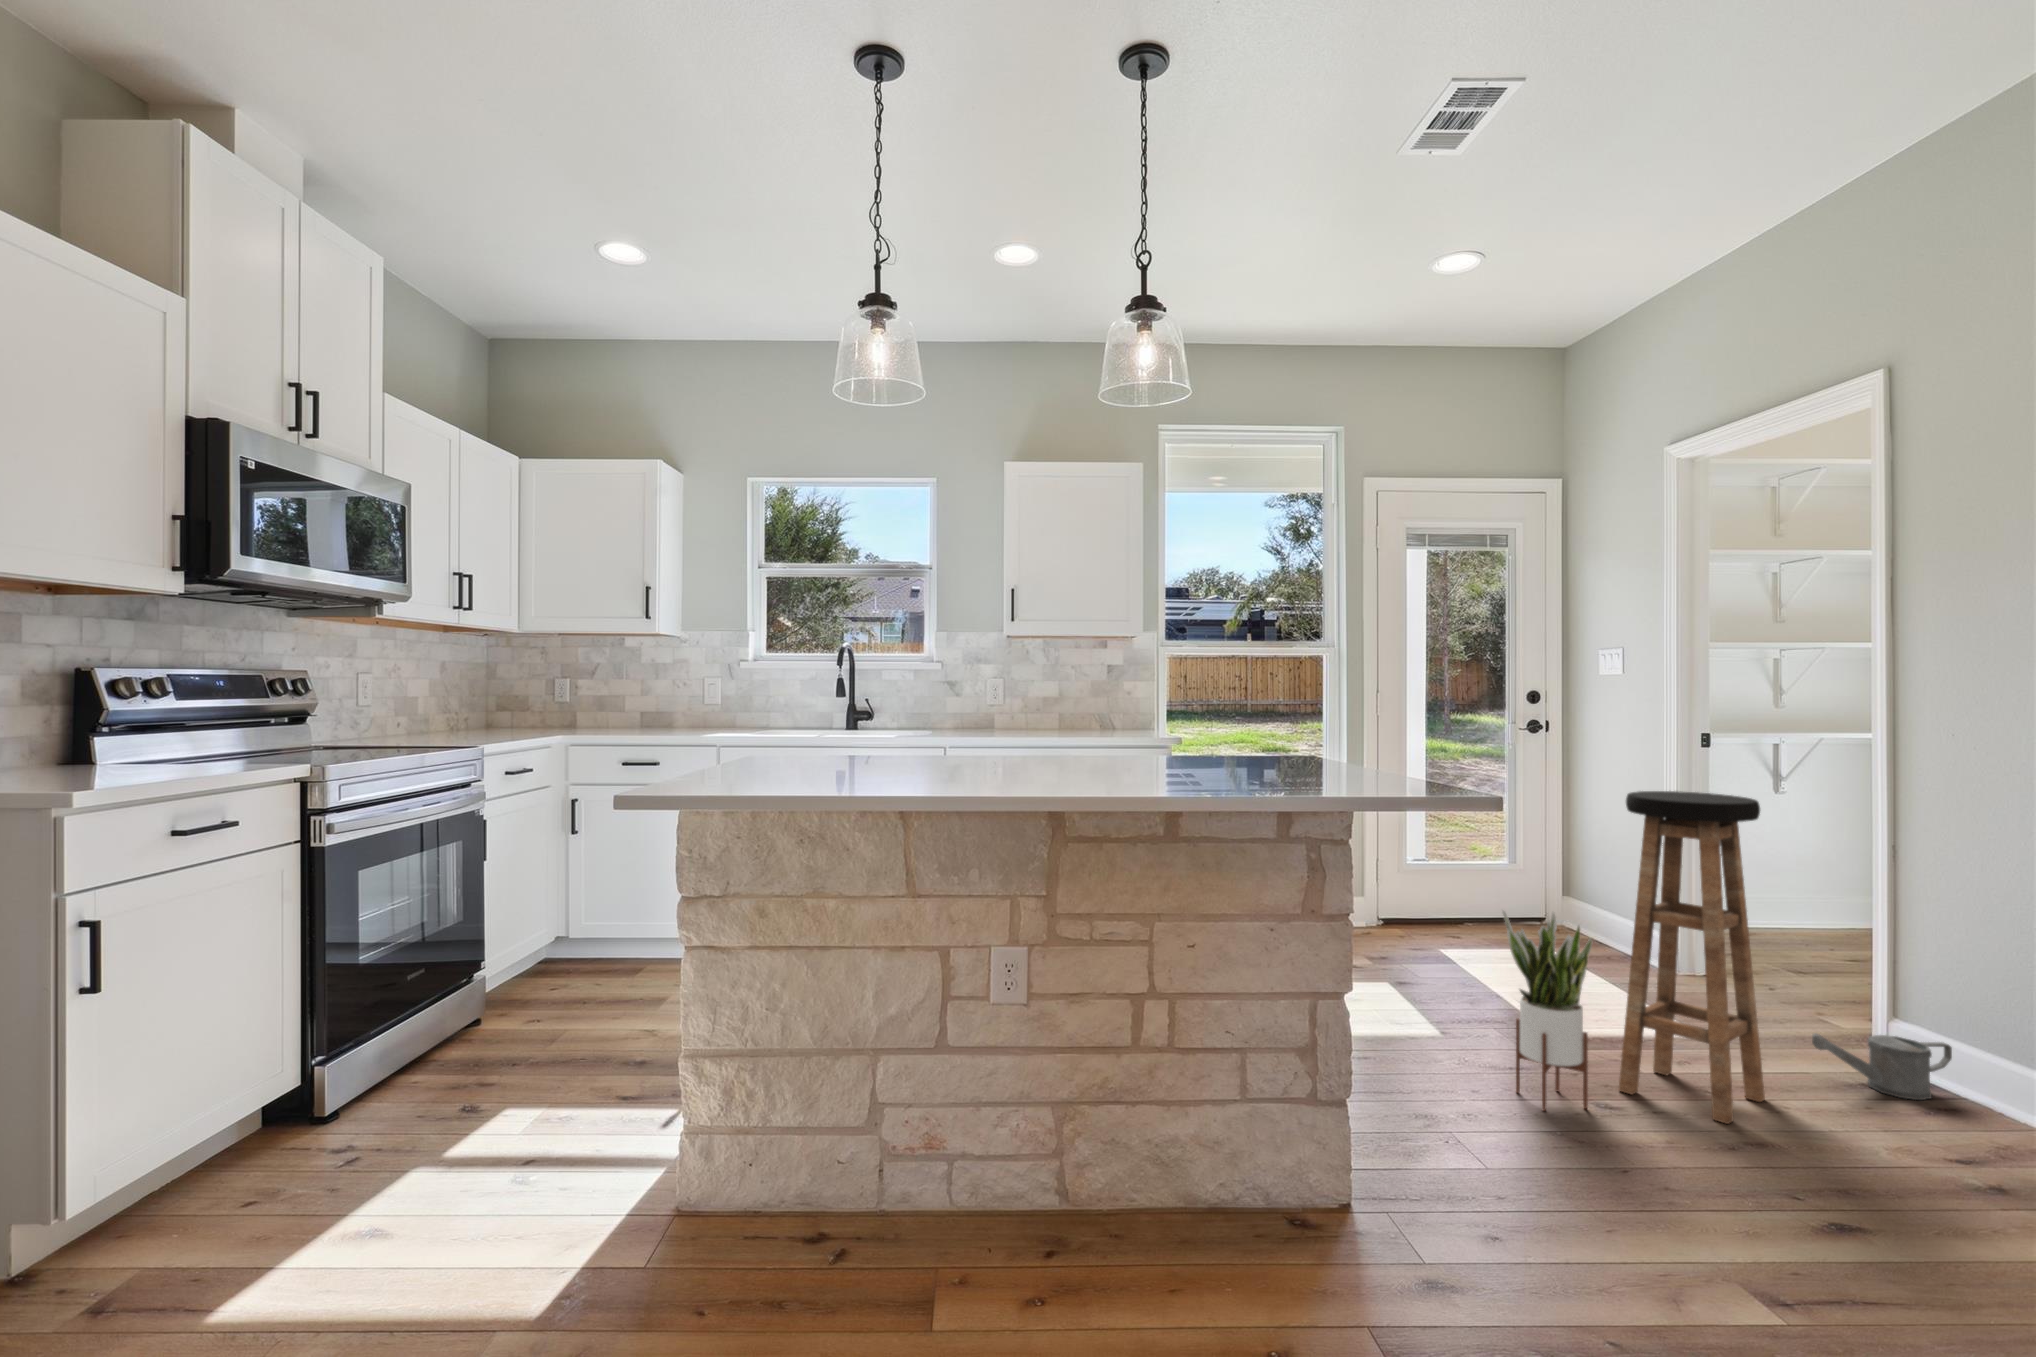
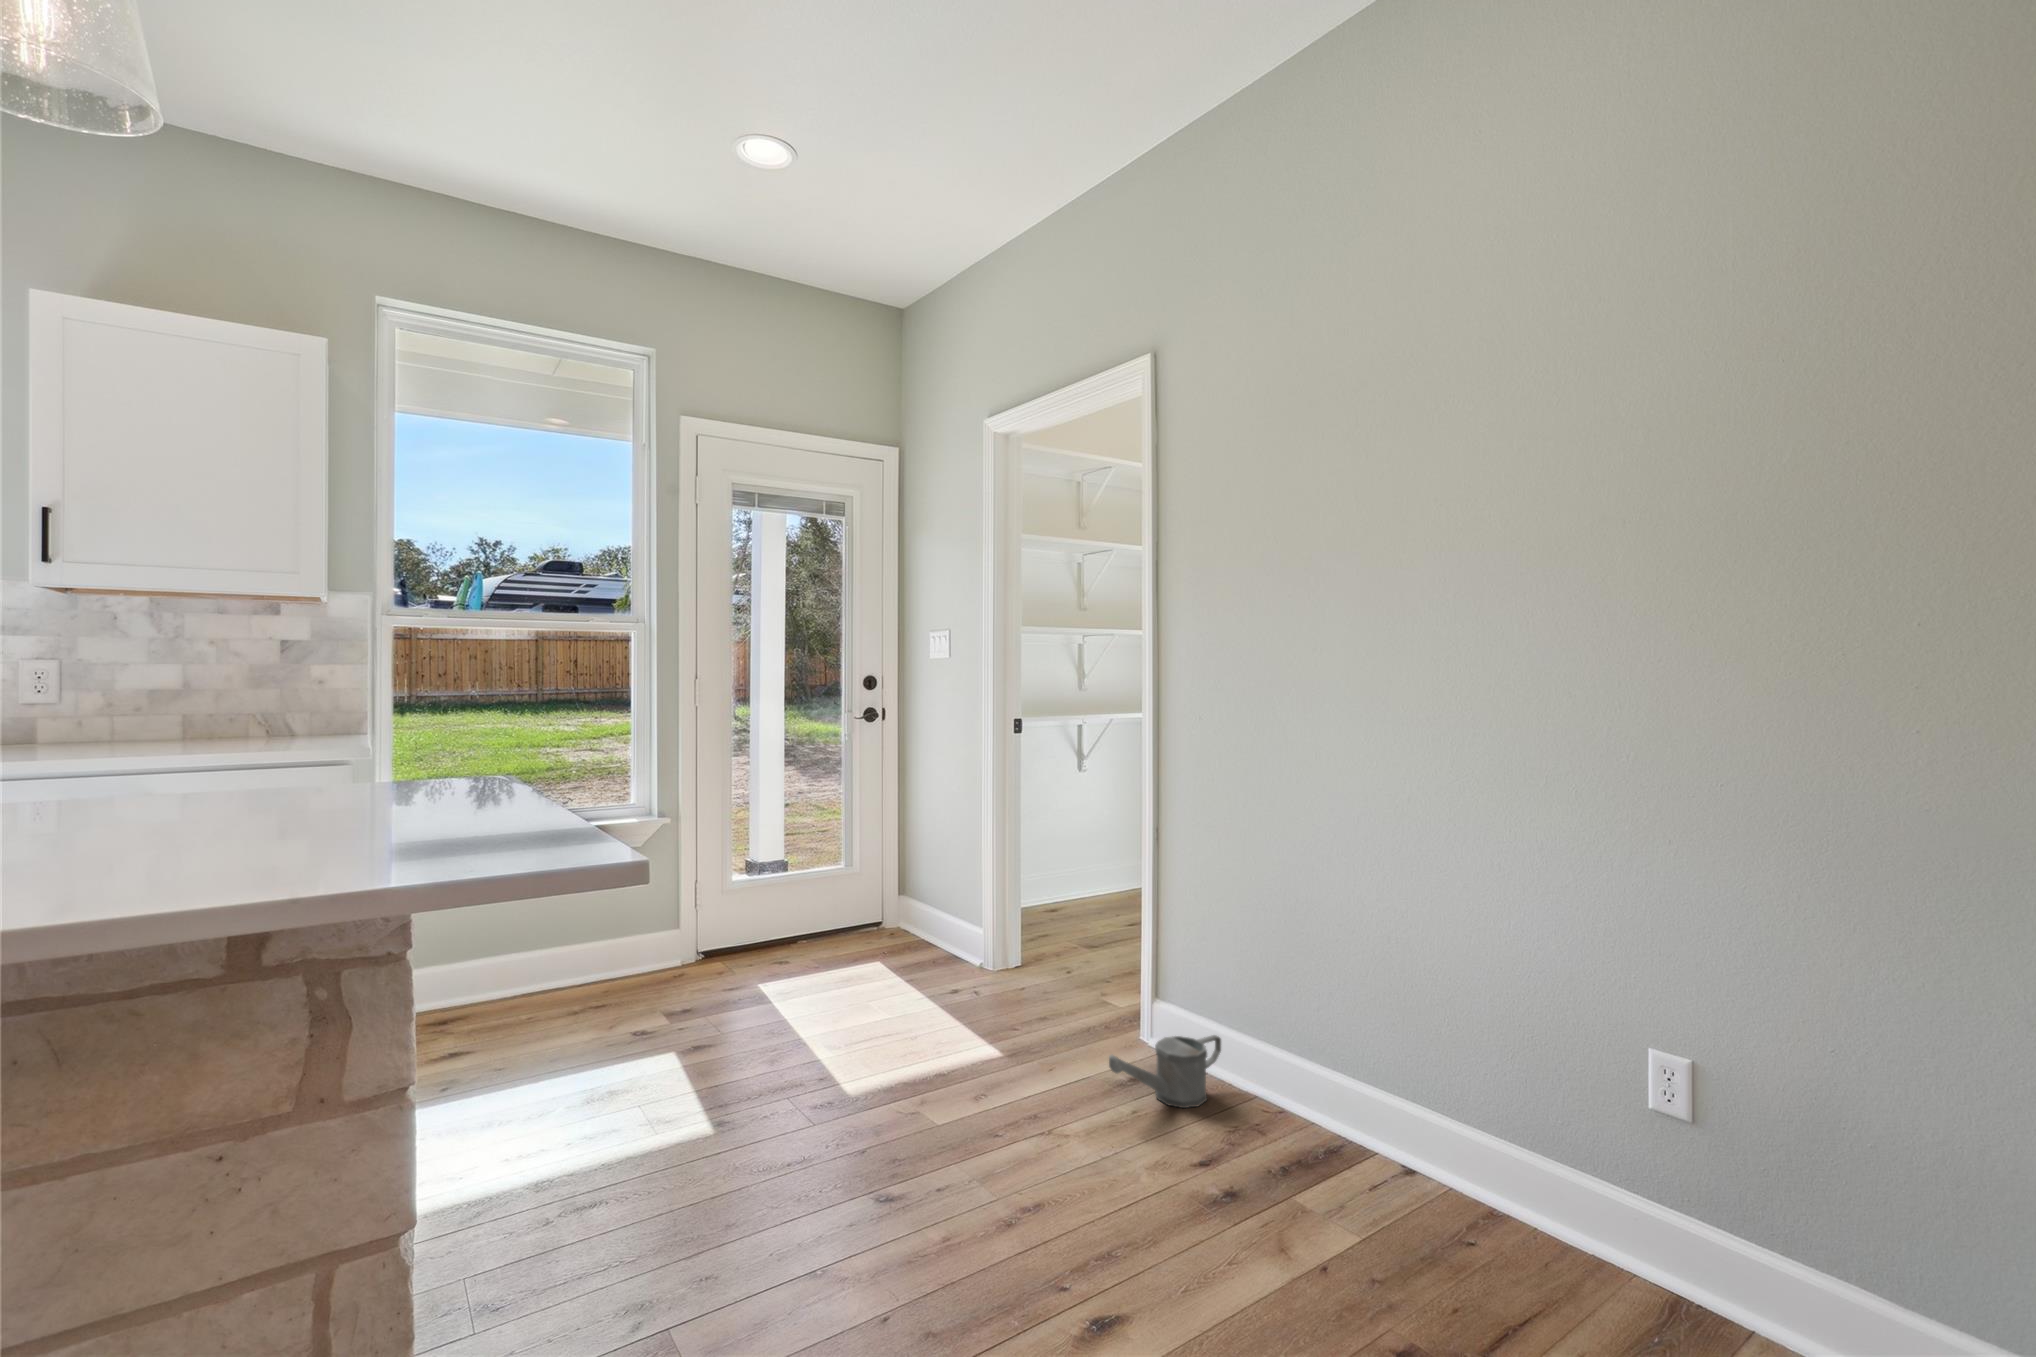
bar stool: present [1619,791,1765,1124] -> none [913,794,1066,1216]
potted plant: present [1502,911,1592,1111] -> none [760,978,878,1271]

